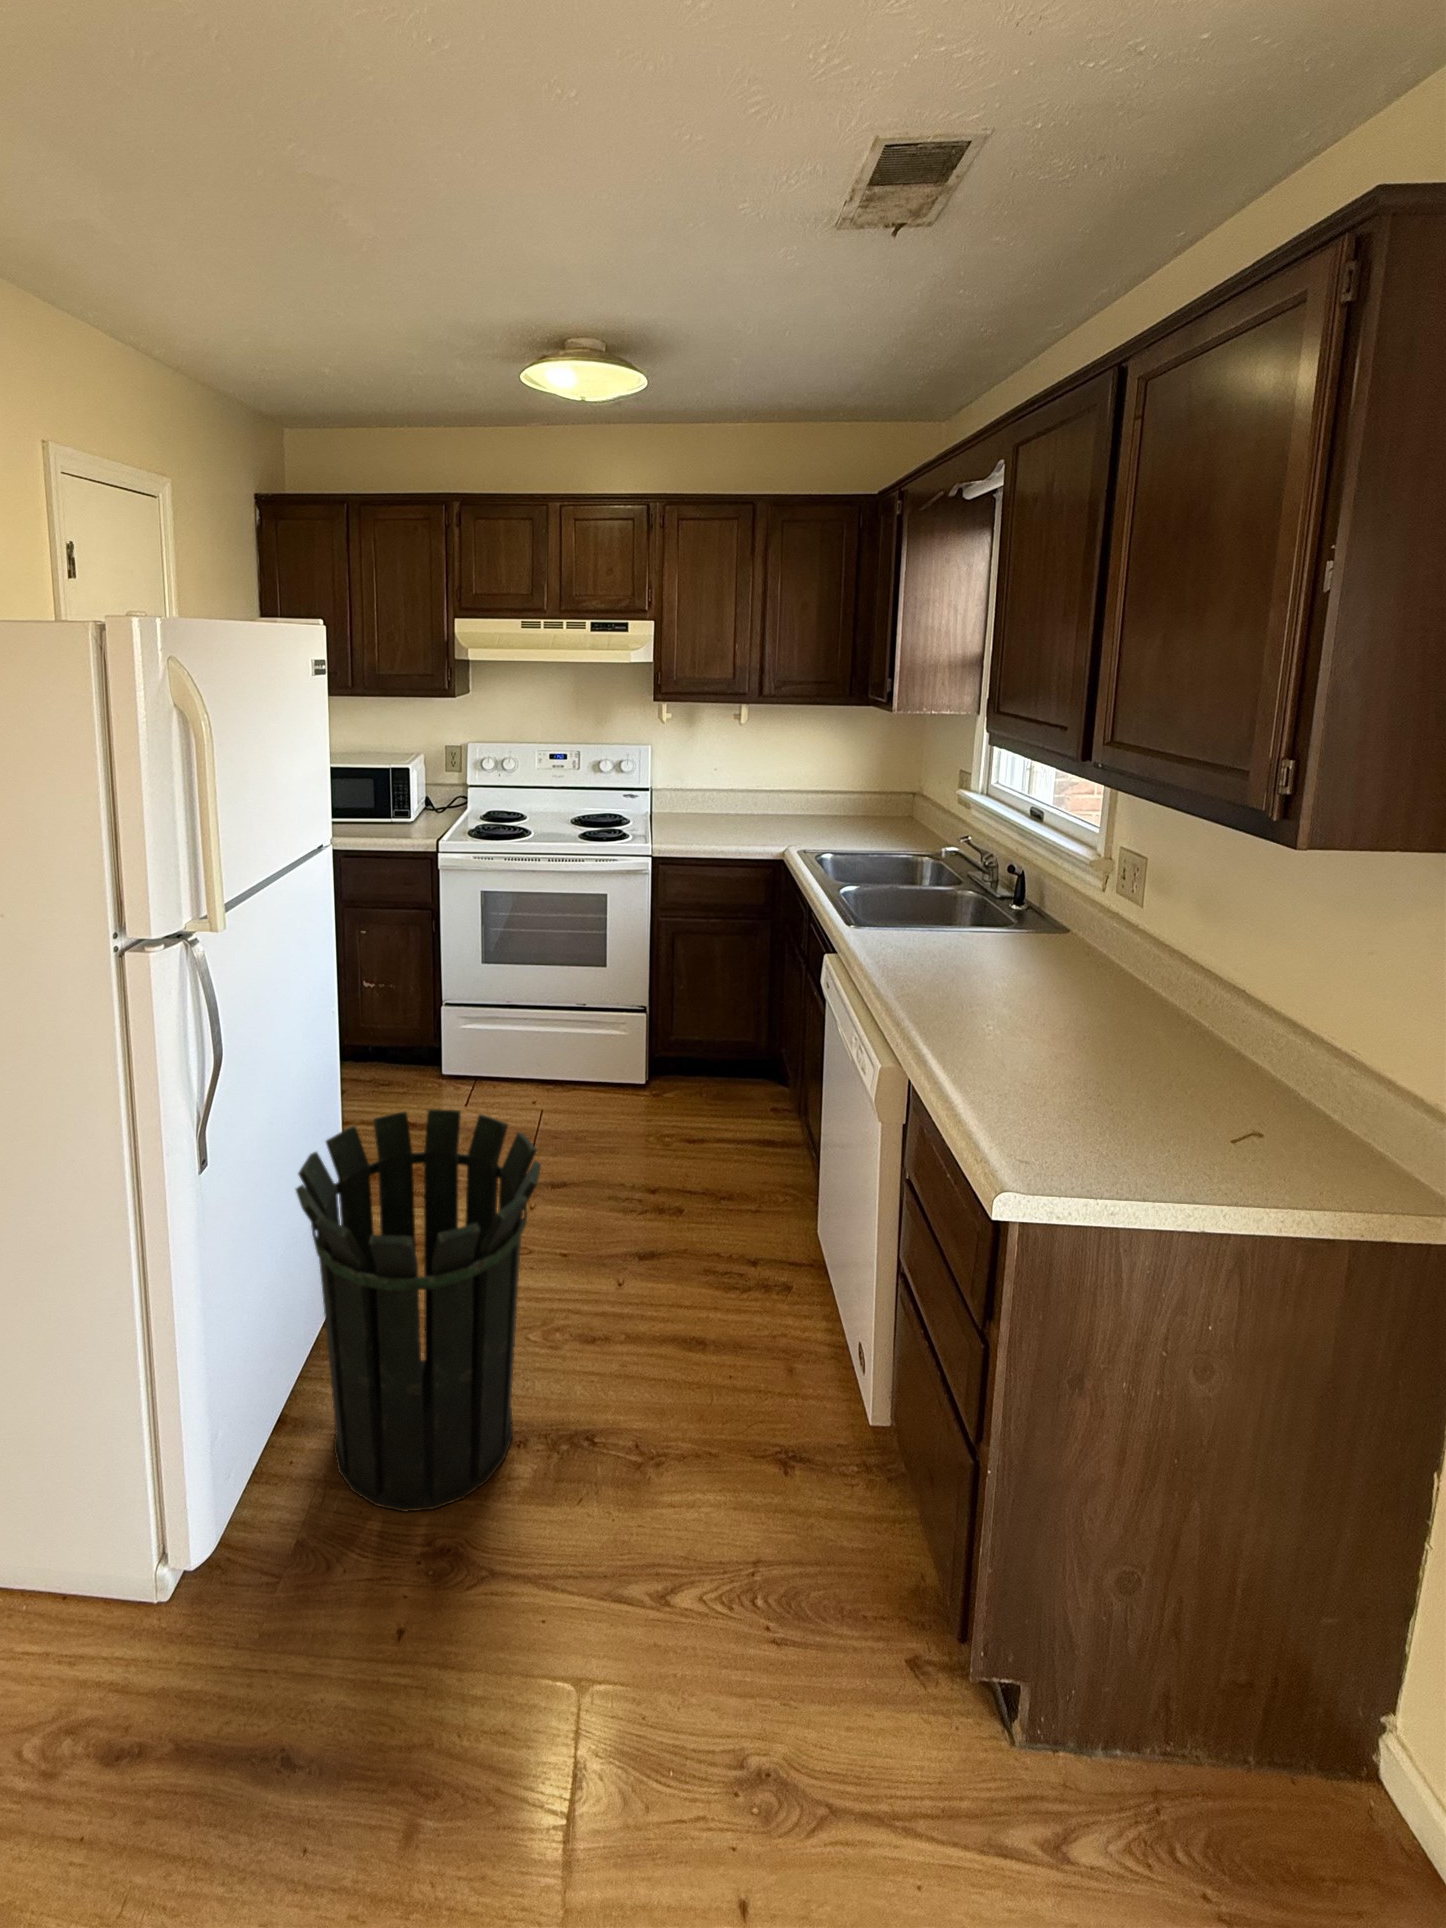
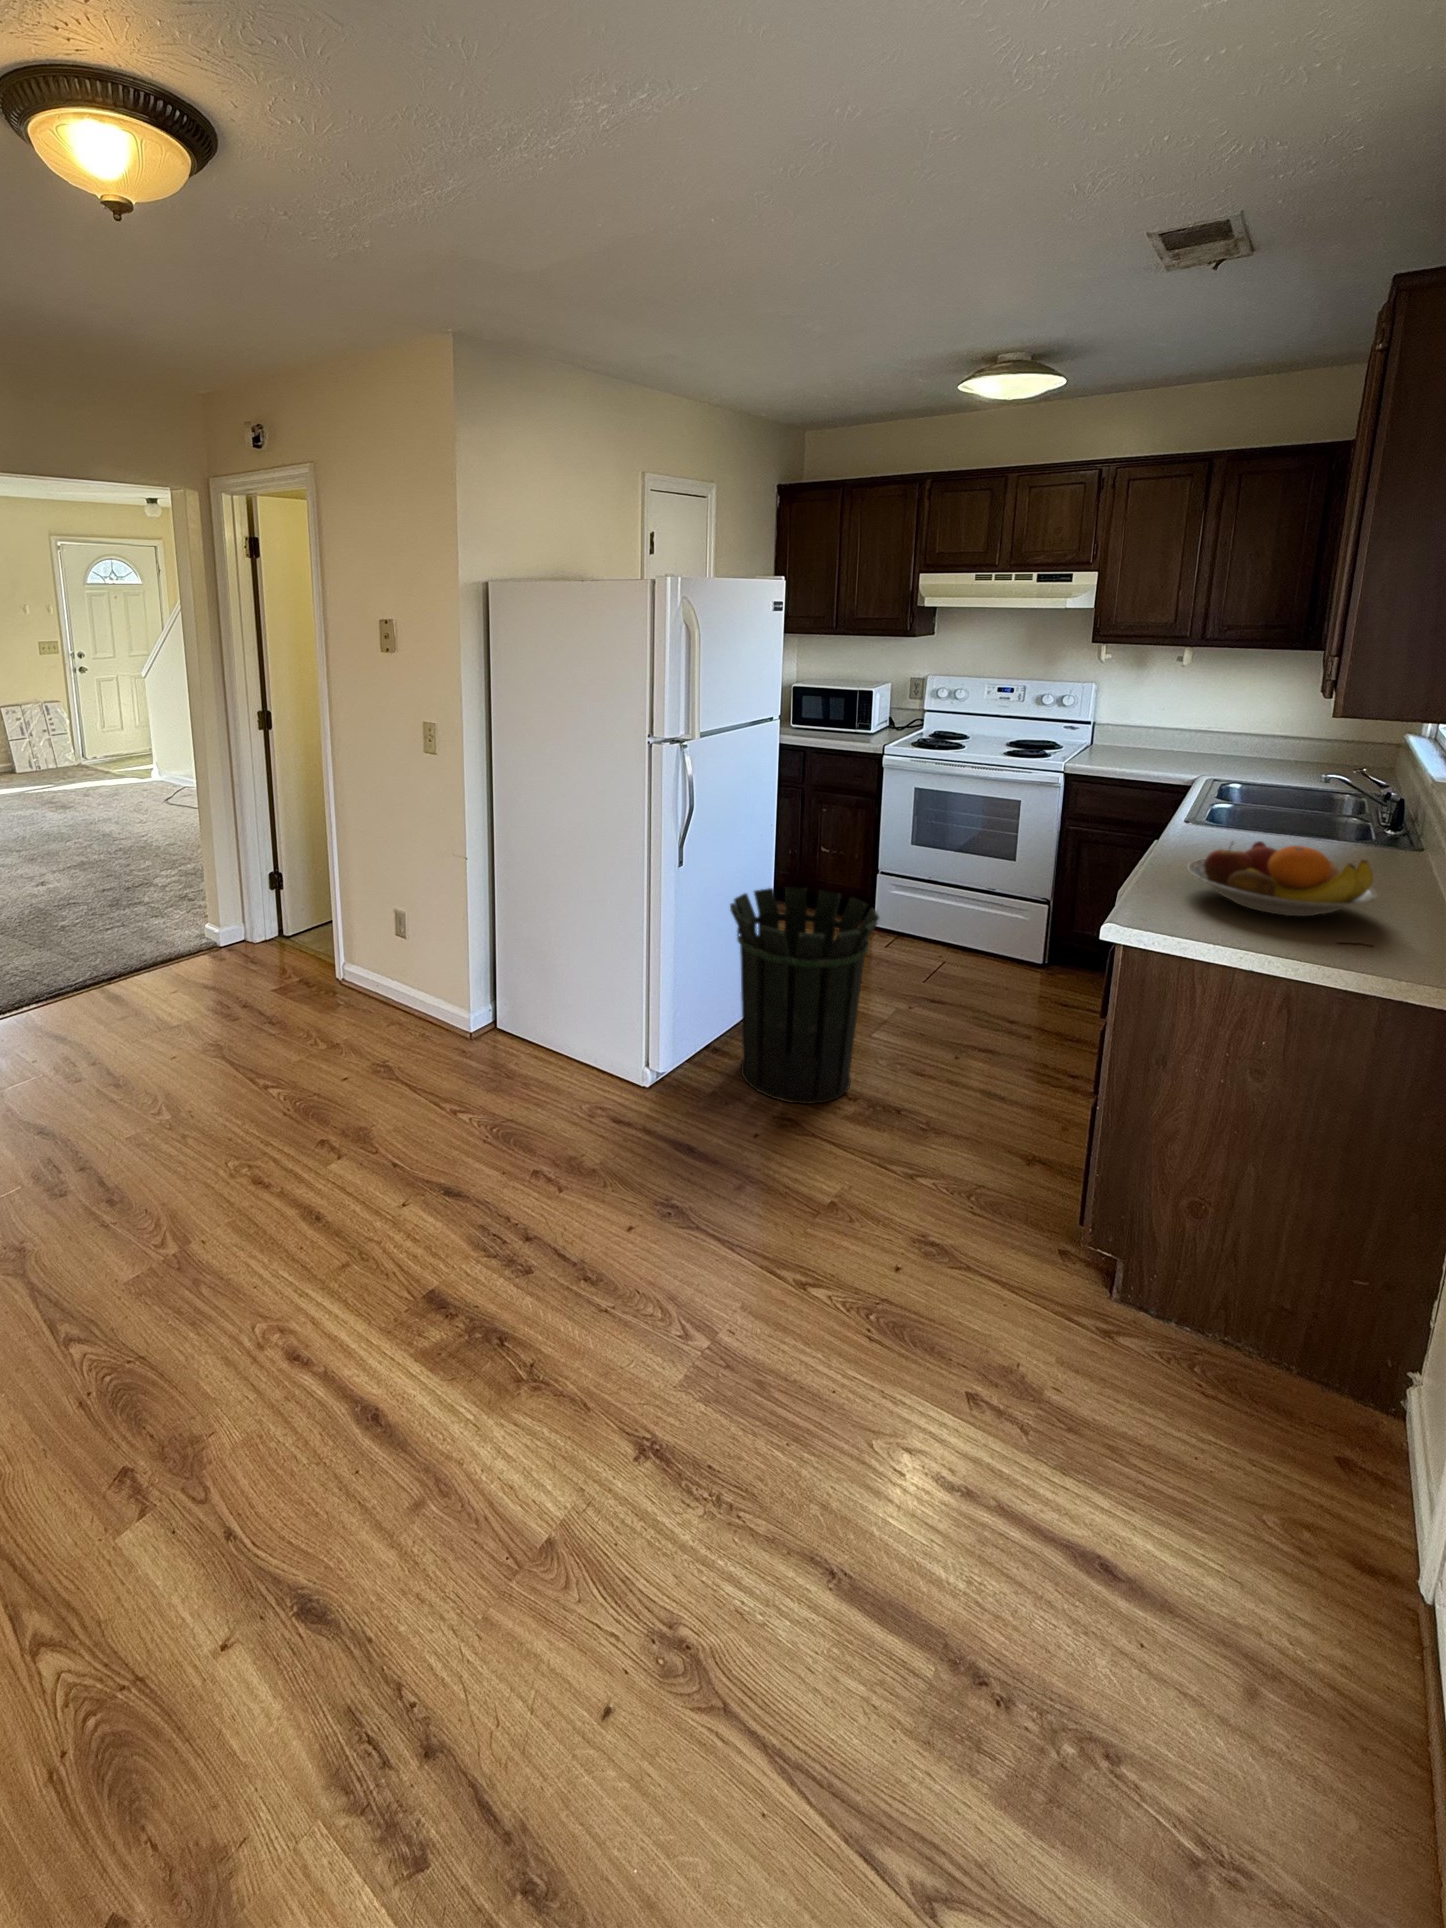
fruit bowl: none [988,983,1223,1099] -> present [1187,841,1377,916]

